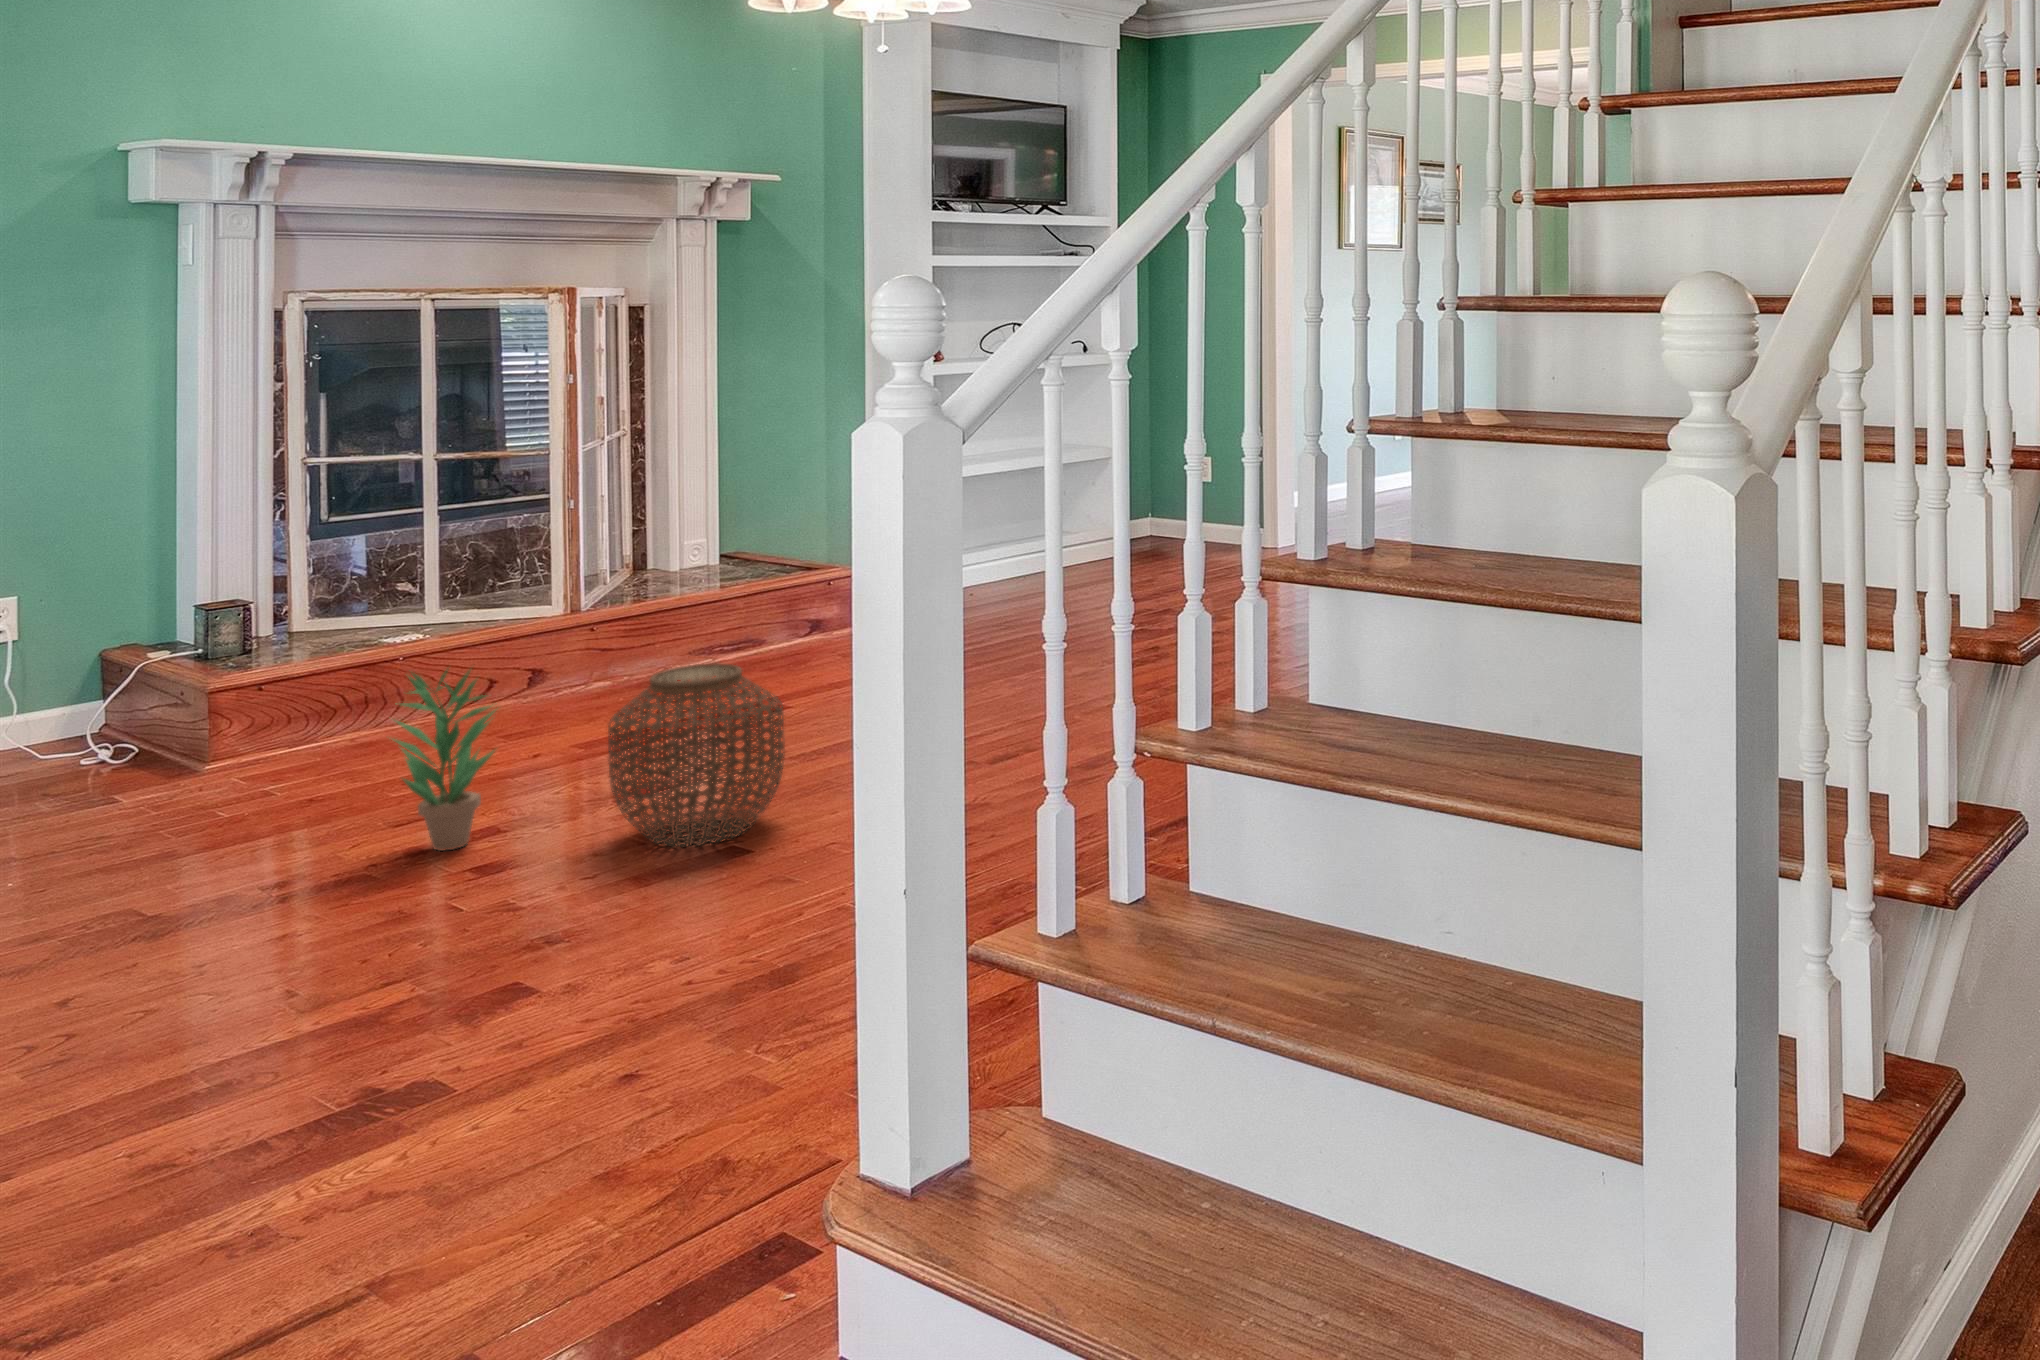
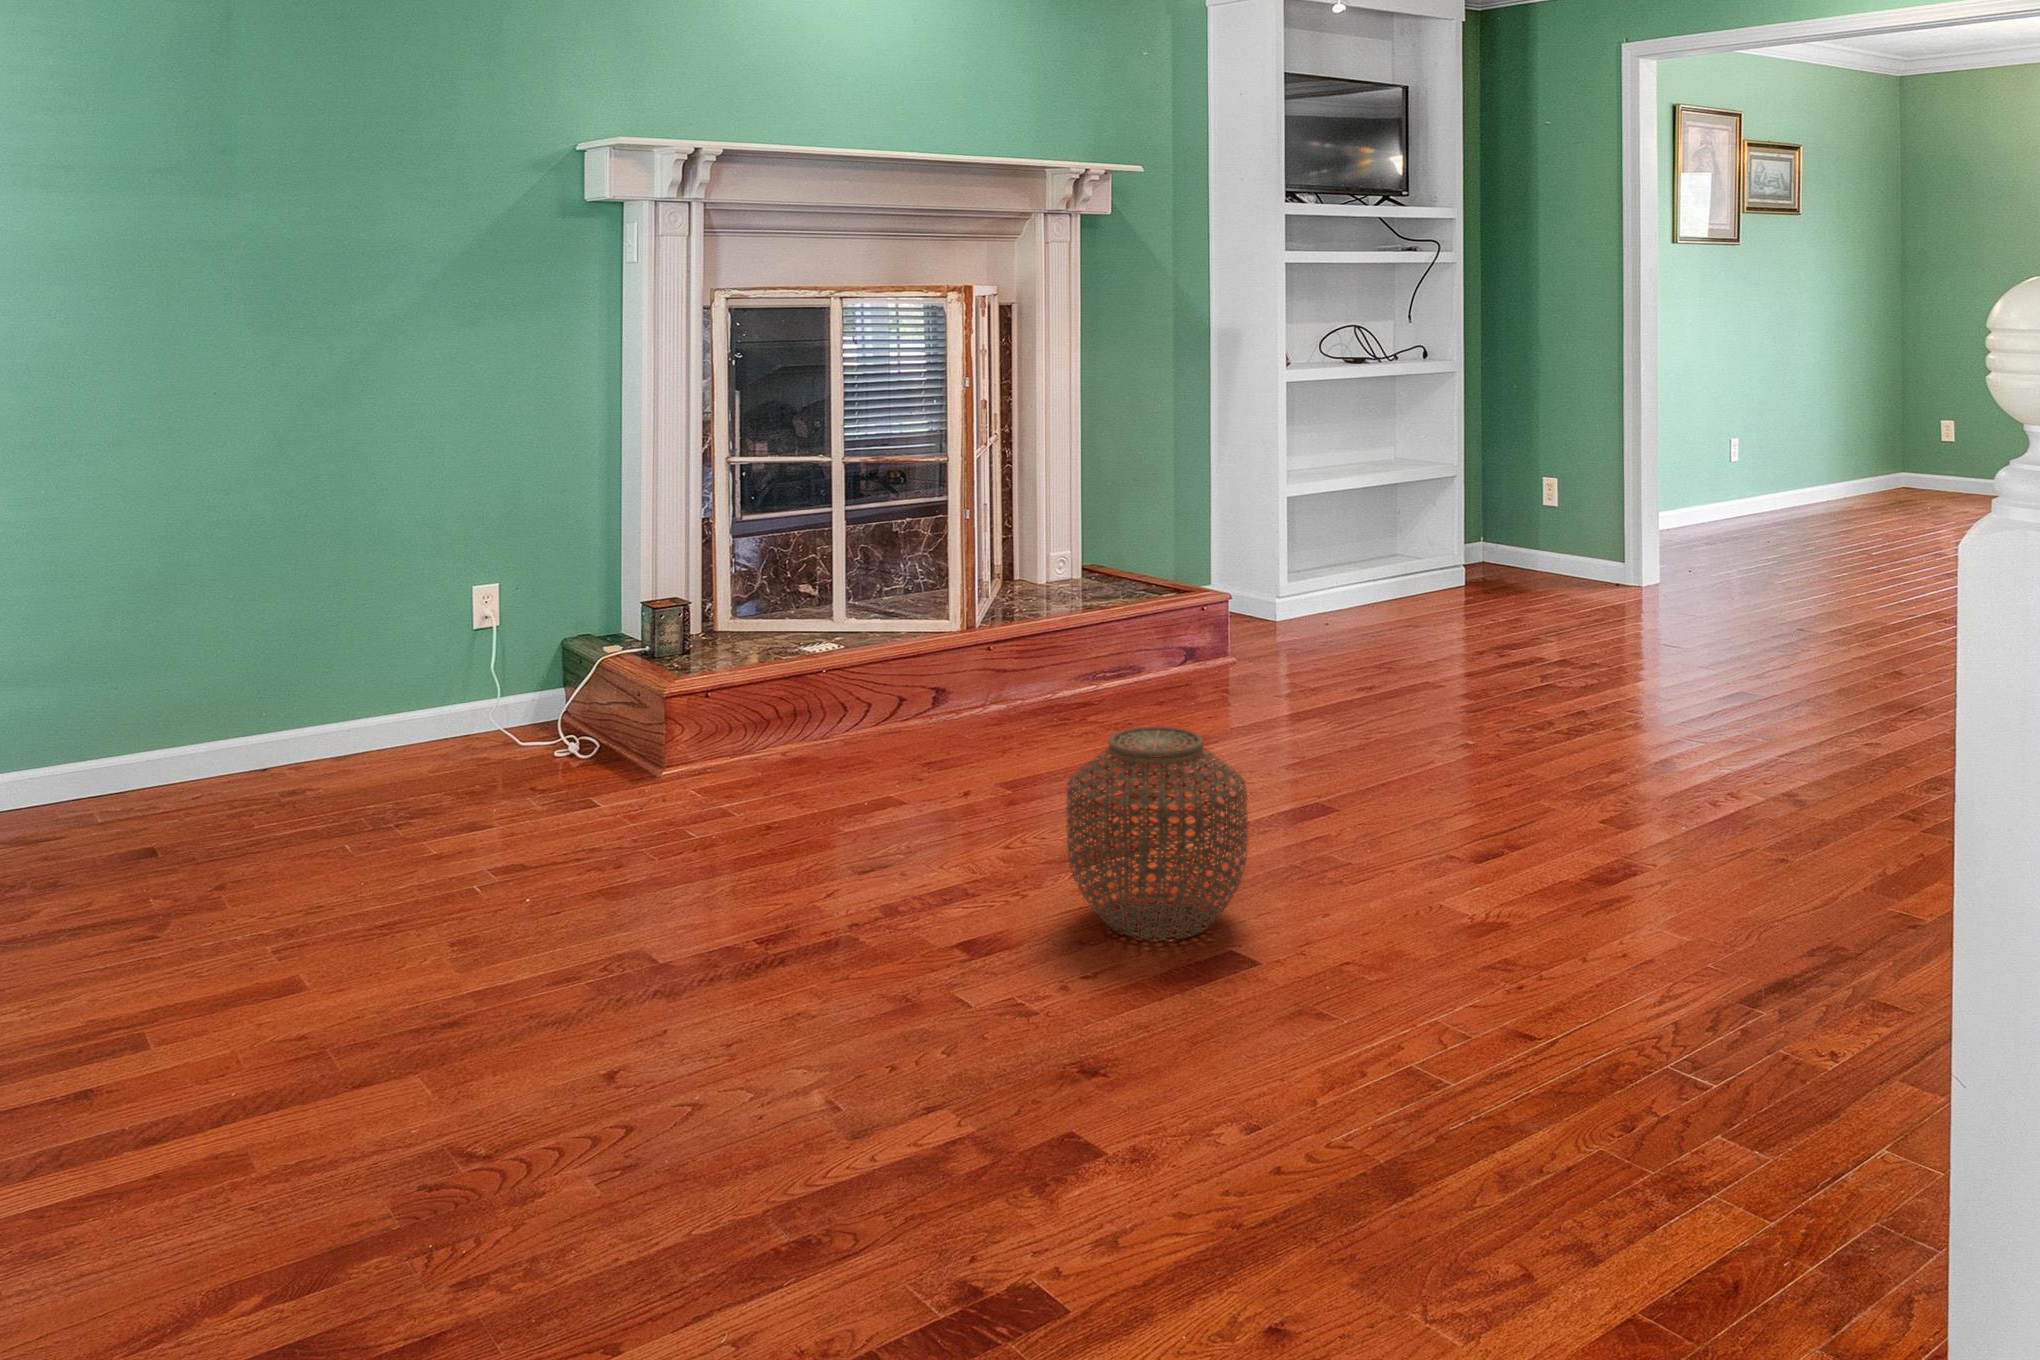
potted plant: present [394,670,495,851] -> none [850,707,956,908]

